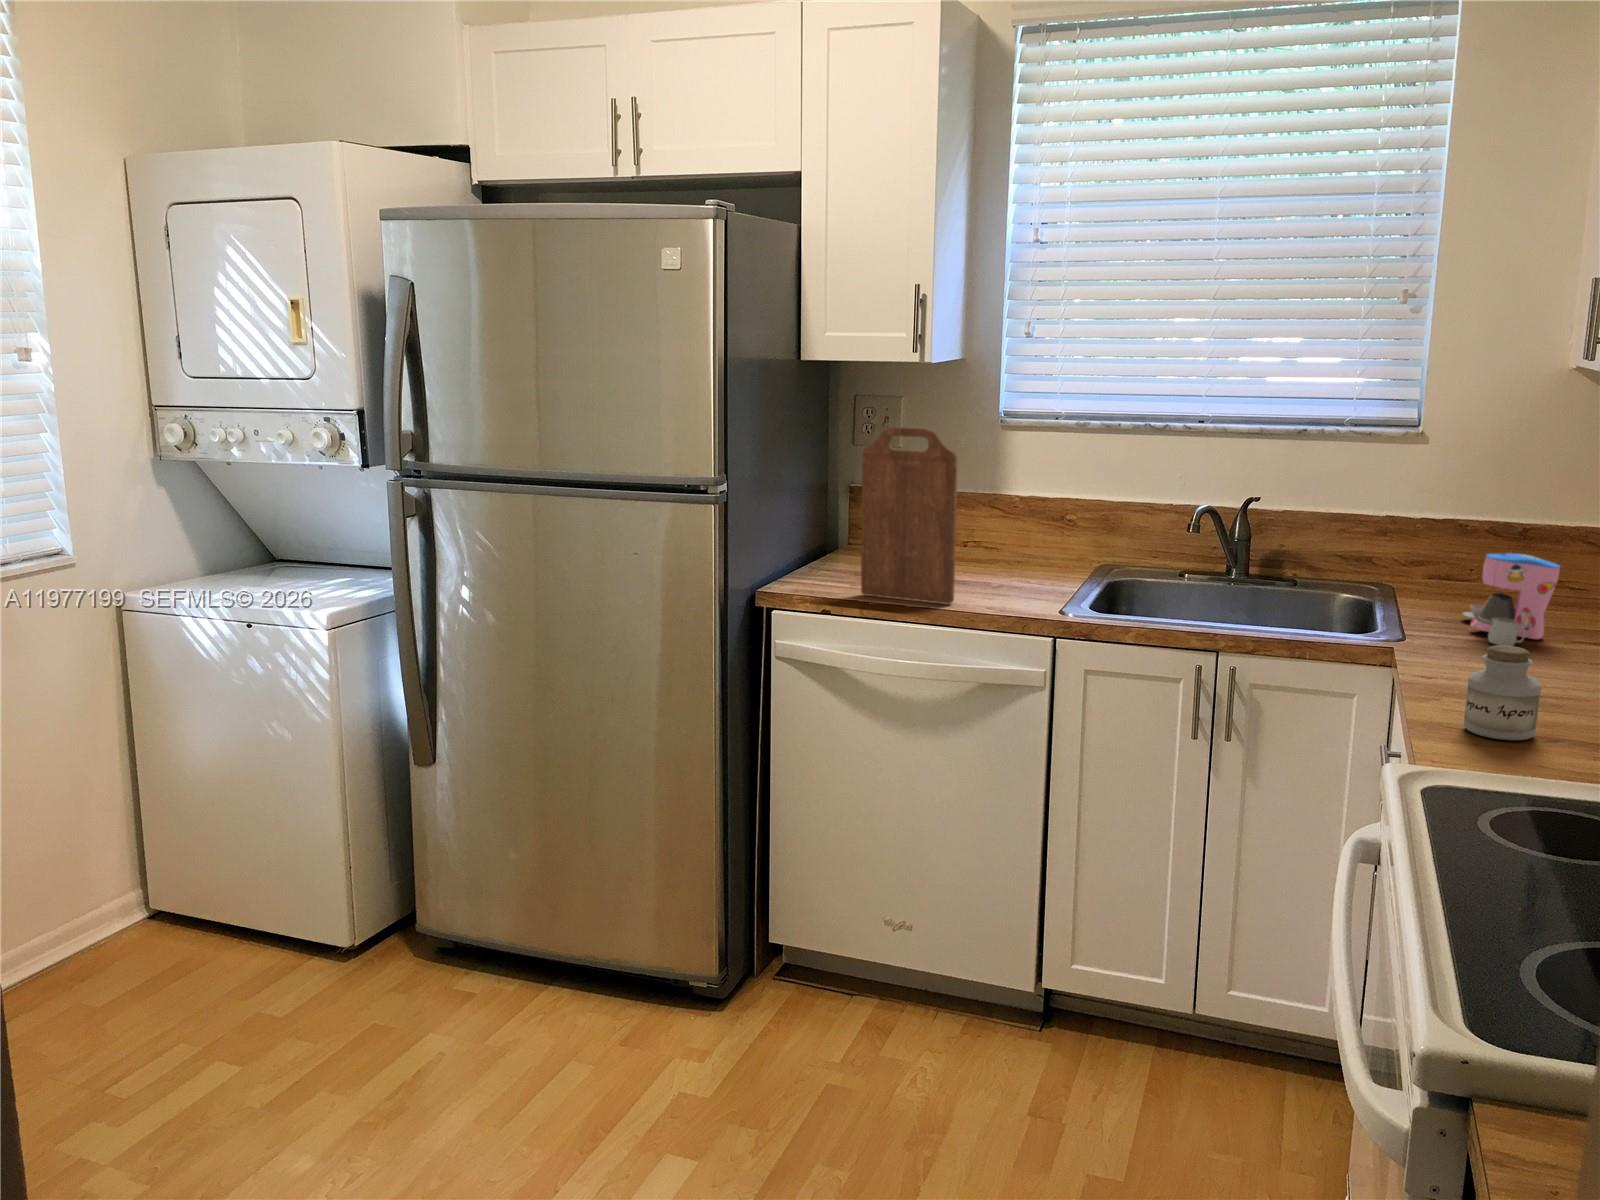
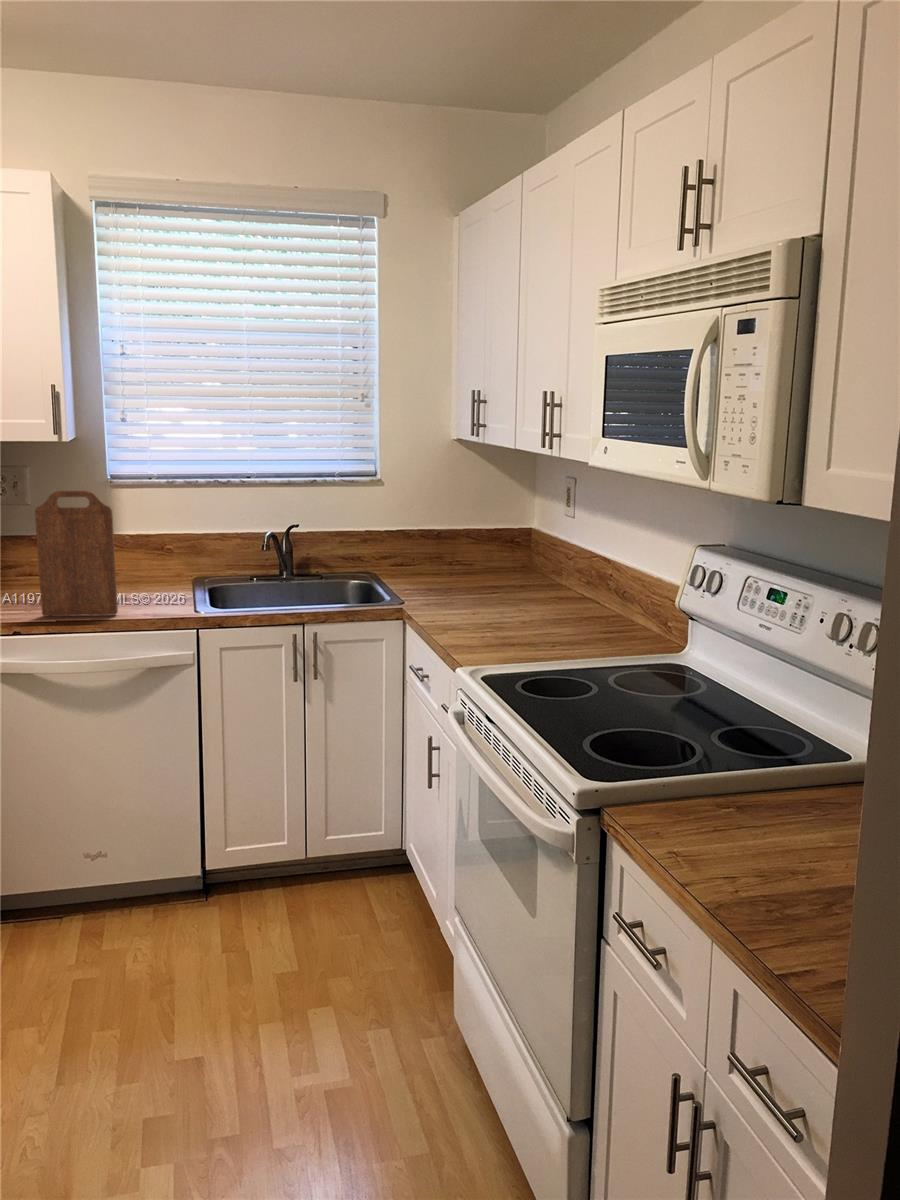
coffee maker: present [1463,553,1560,646] -> none [424,547,475,600]
jar: present [1464,645,1542,740] -> none [468,595,504,646]

